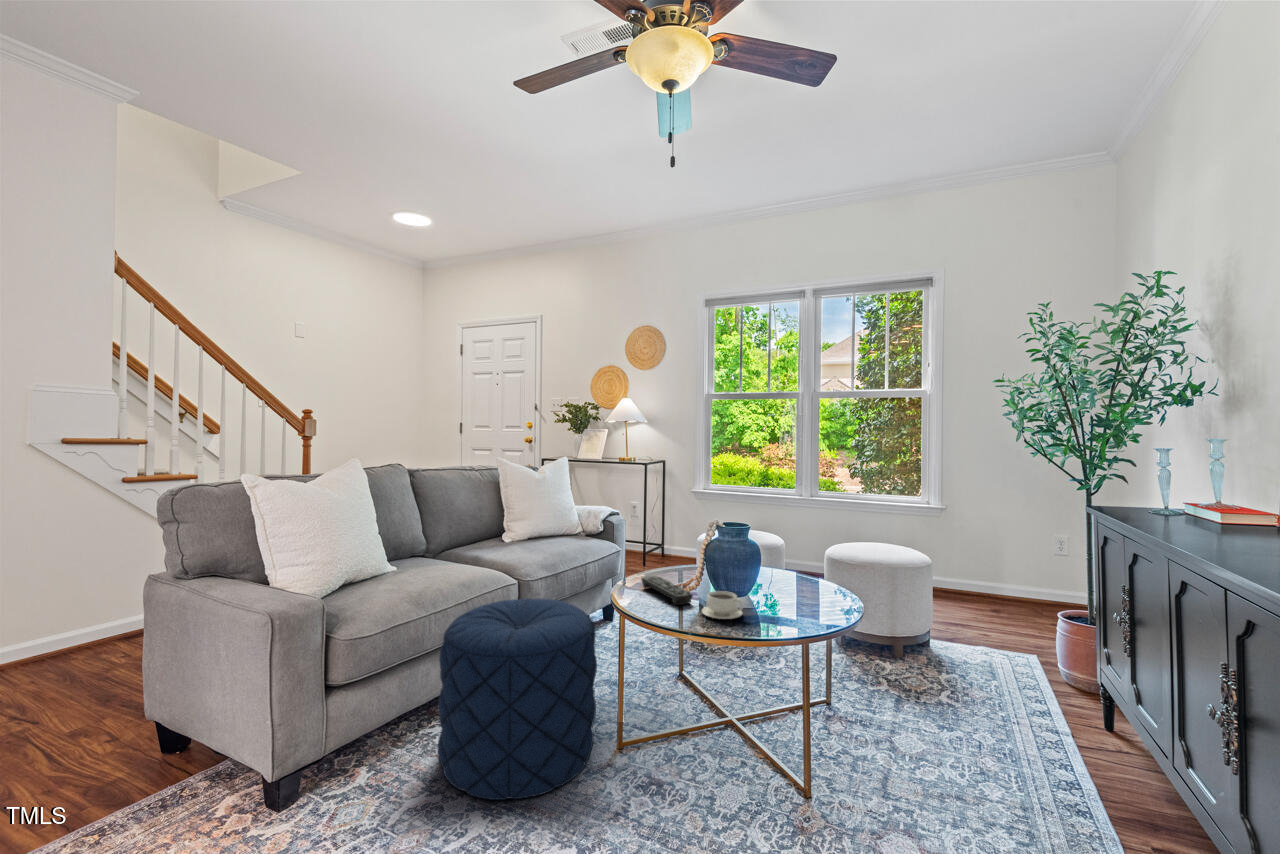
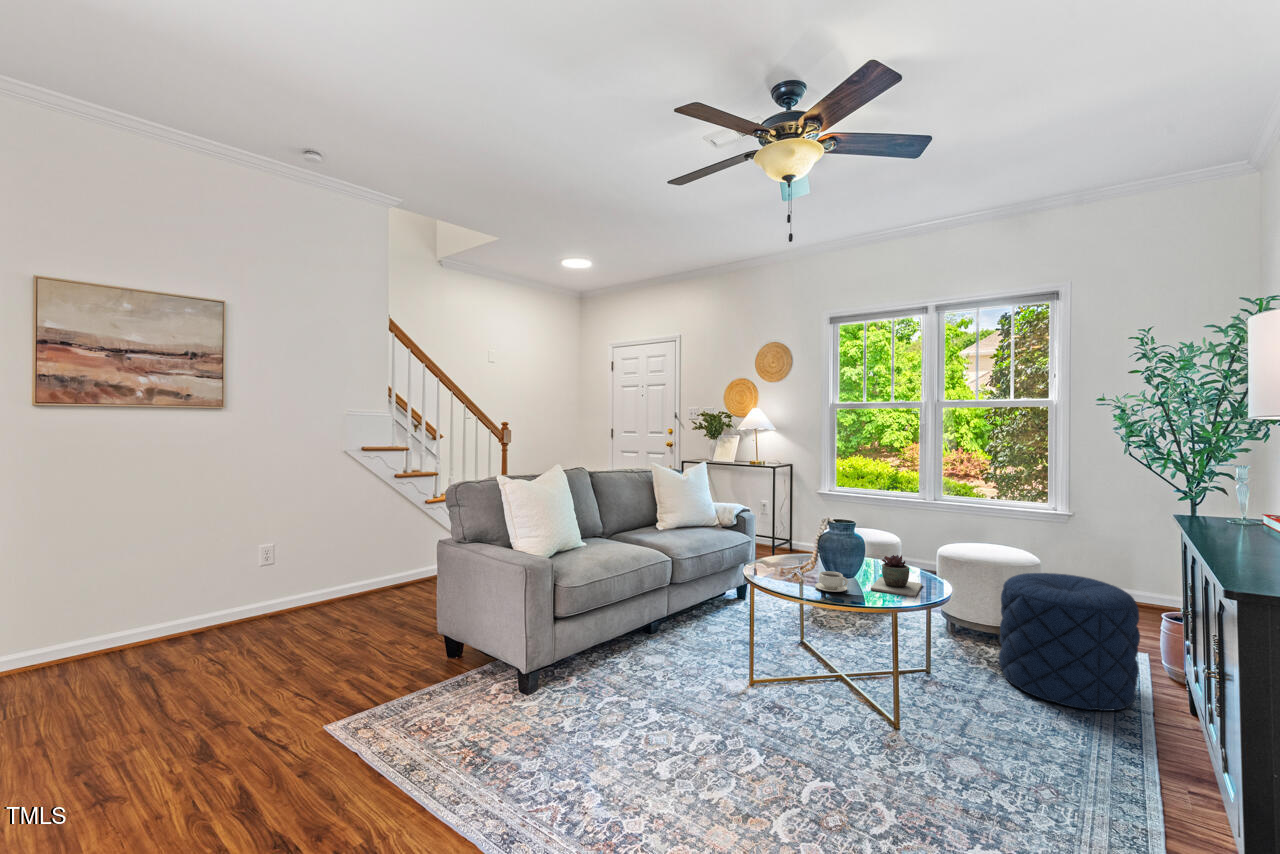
succulent plant: none [770,565,828,619] -> present [871,555,922,597]
remote control: present [642,576,693,605] -> none [769,559,809,581]
pouf: present [438,598,597,800] -> present [999,573,1140,711]

